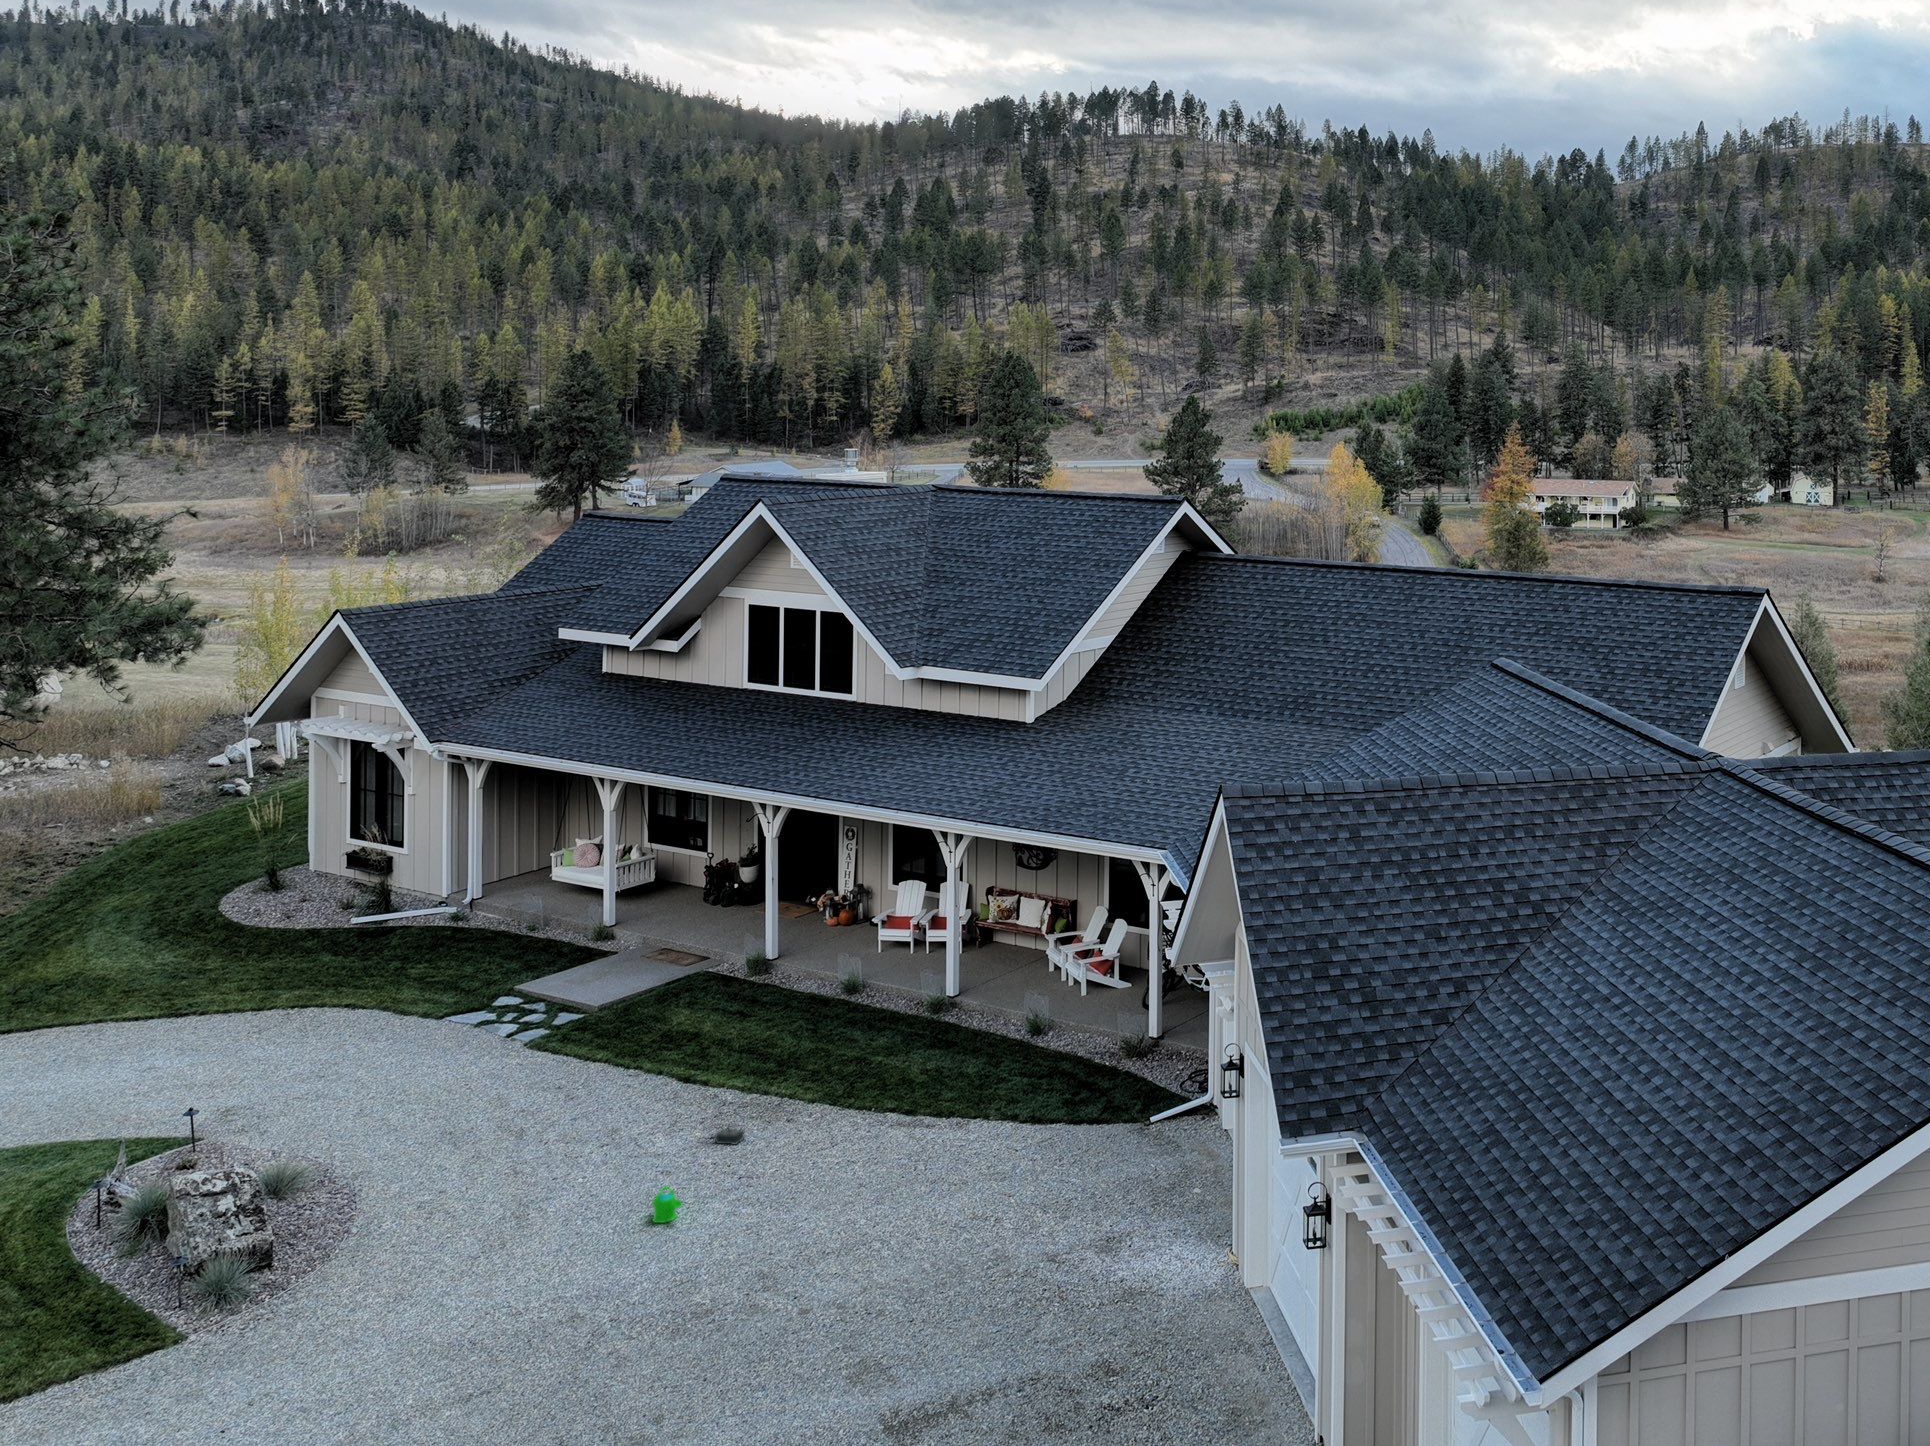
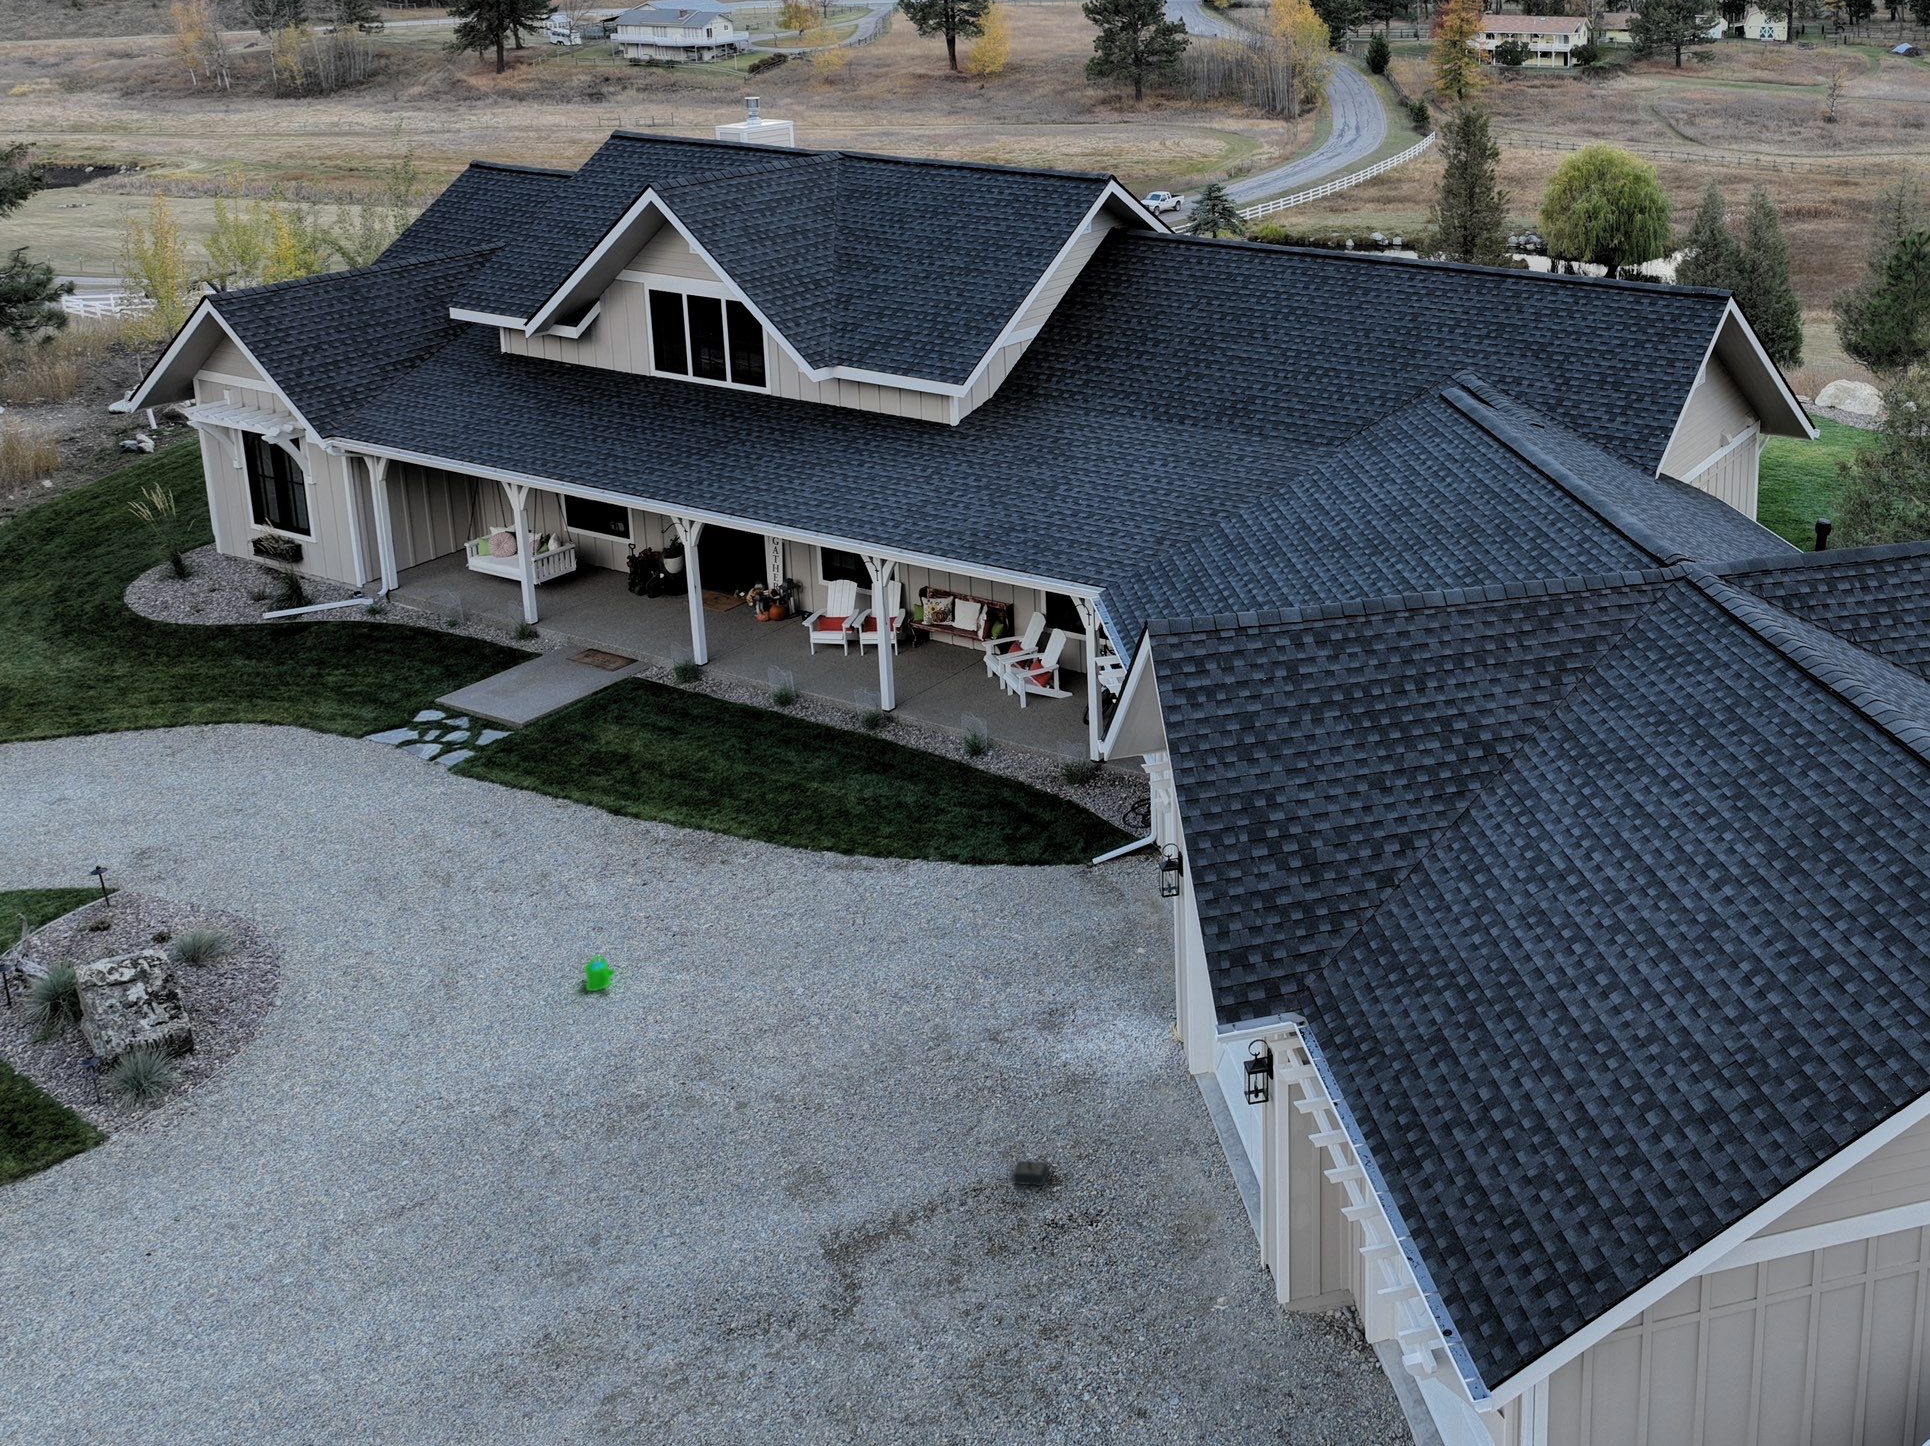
decorative plant: present [710,1107,744,1144] -> present [1002,1135,1051,1186]

